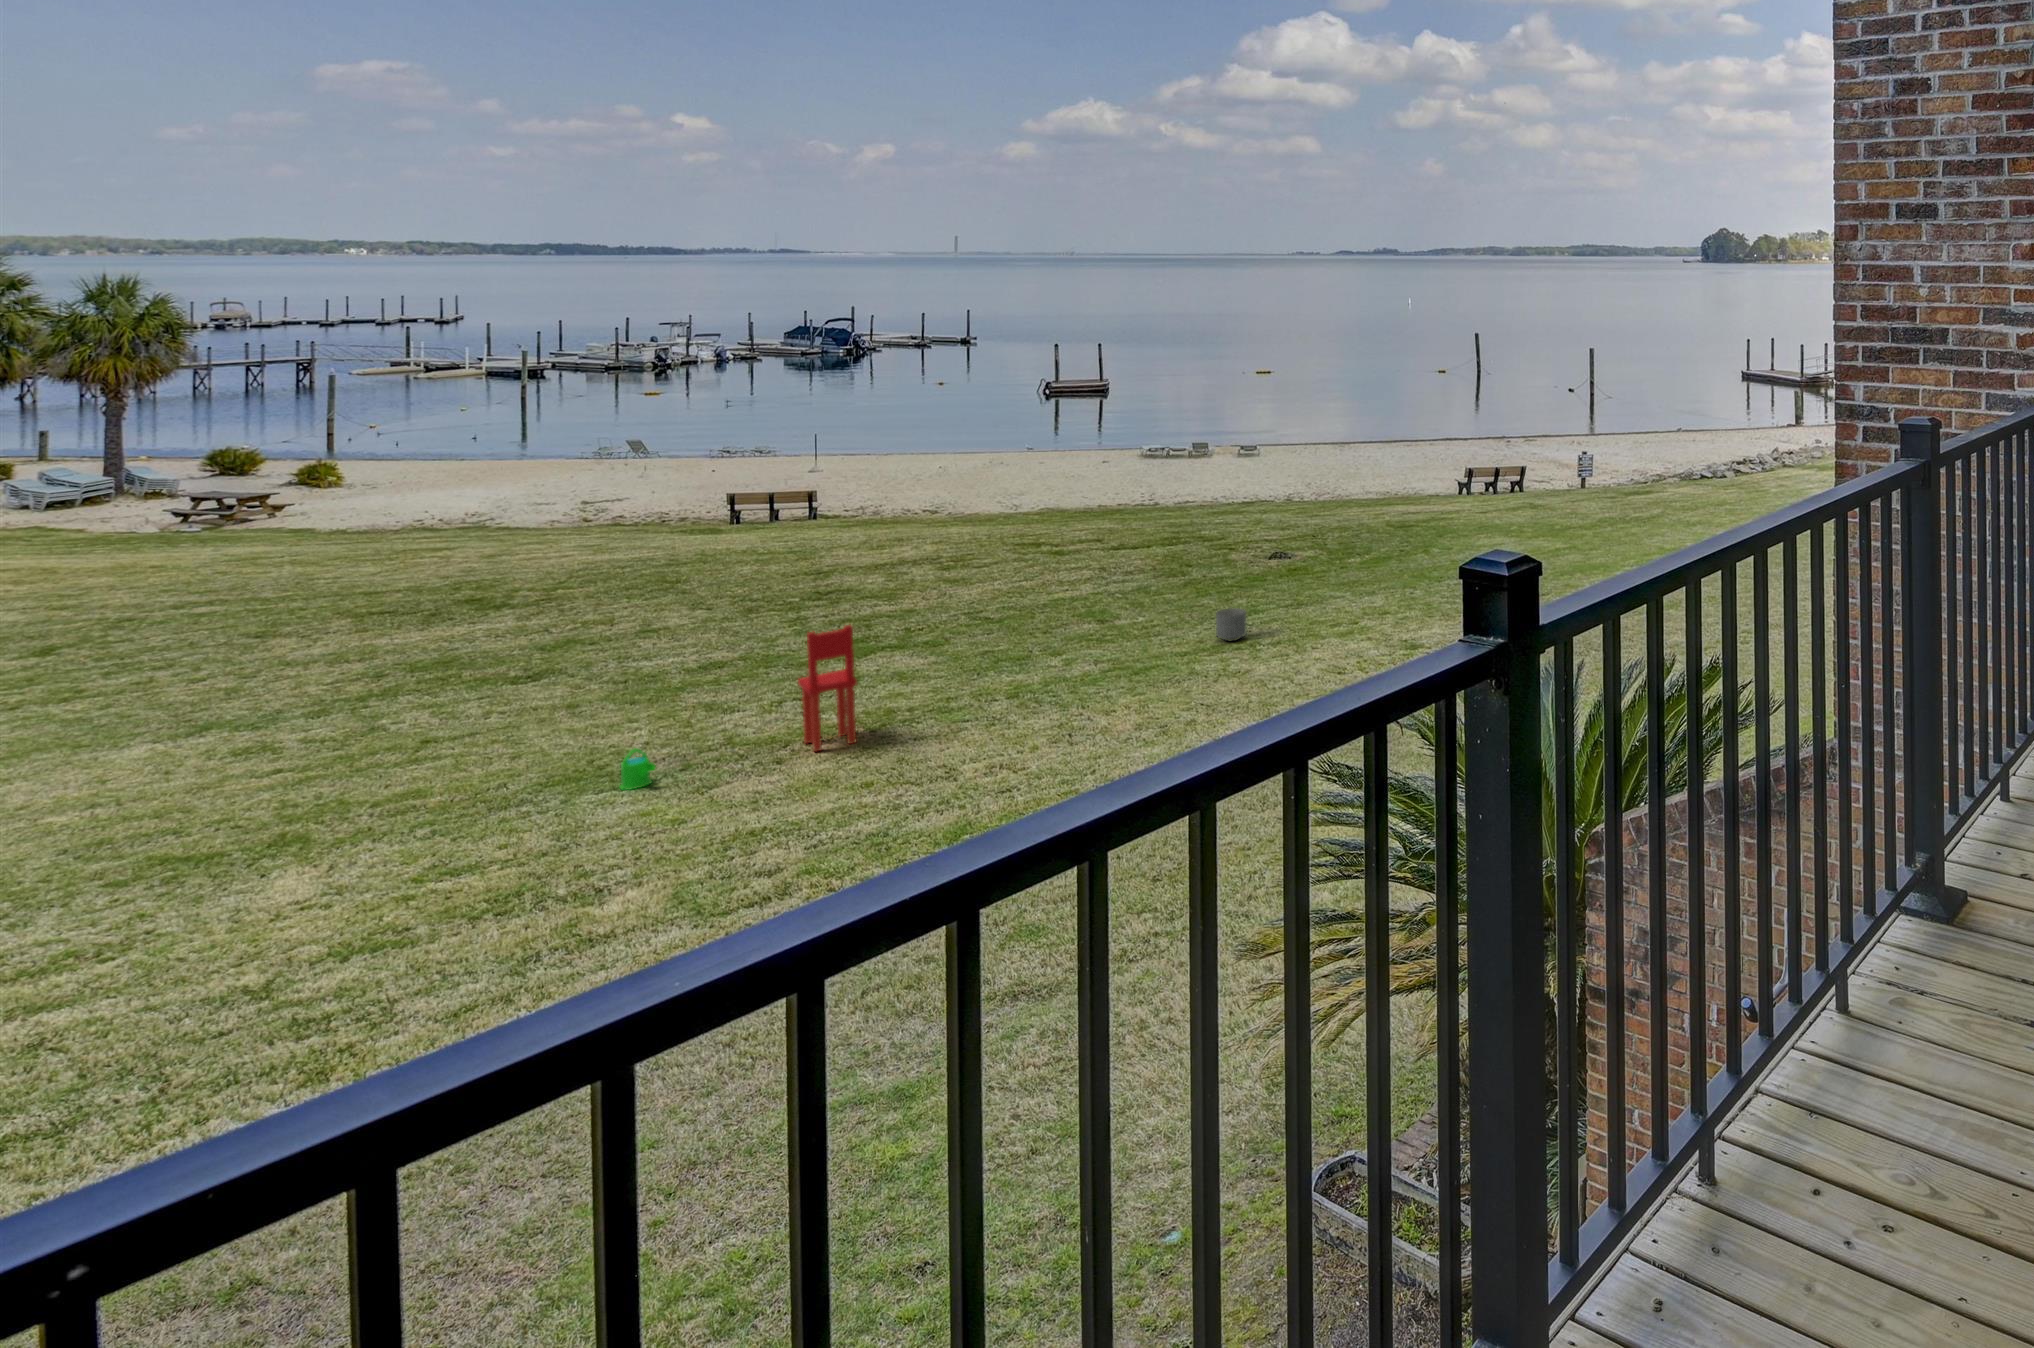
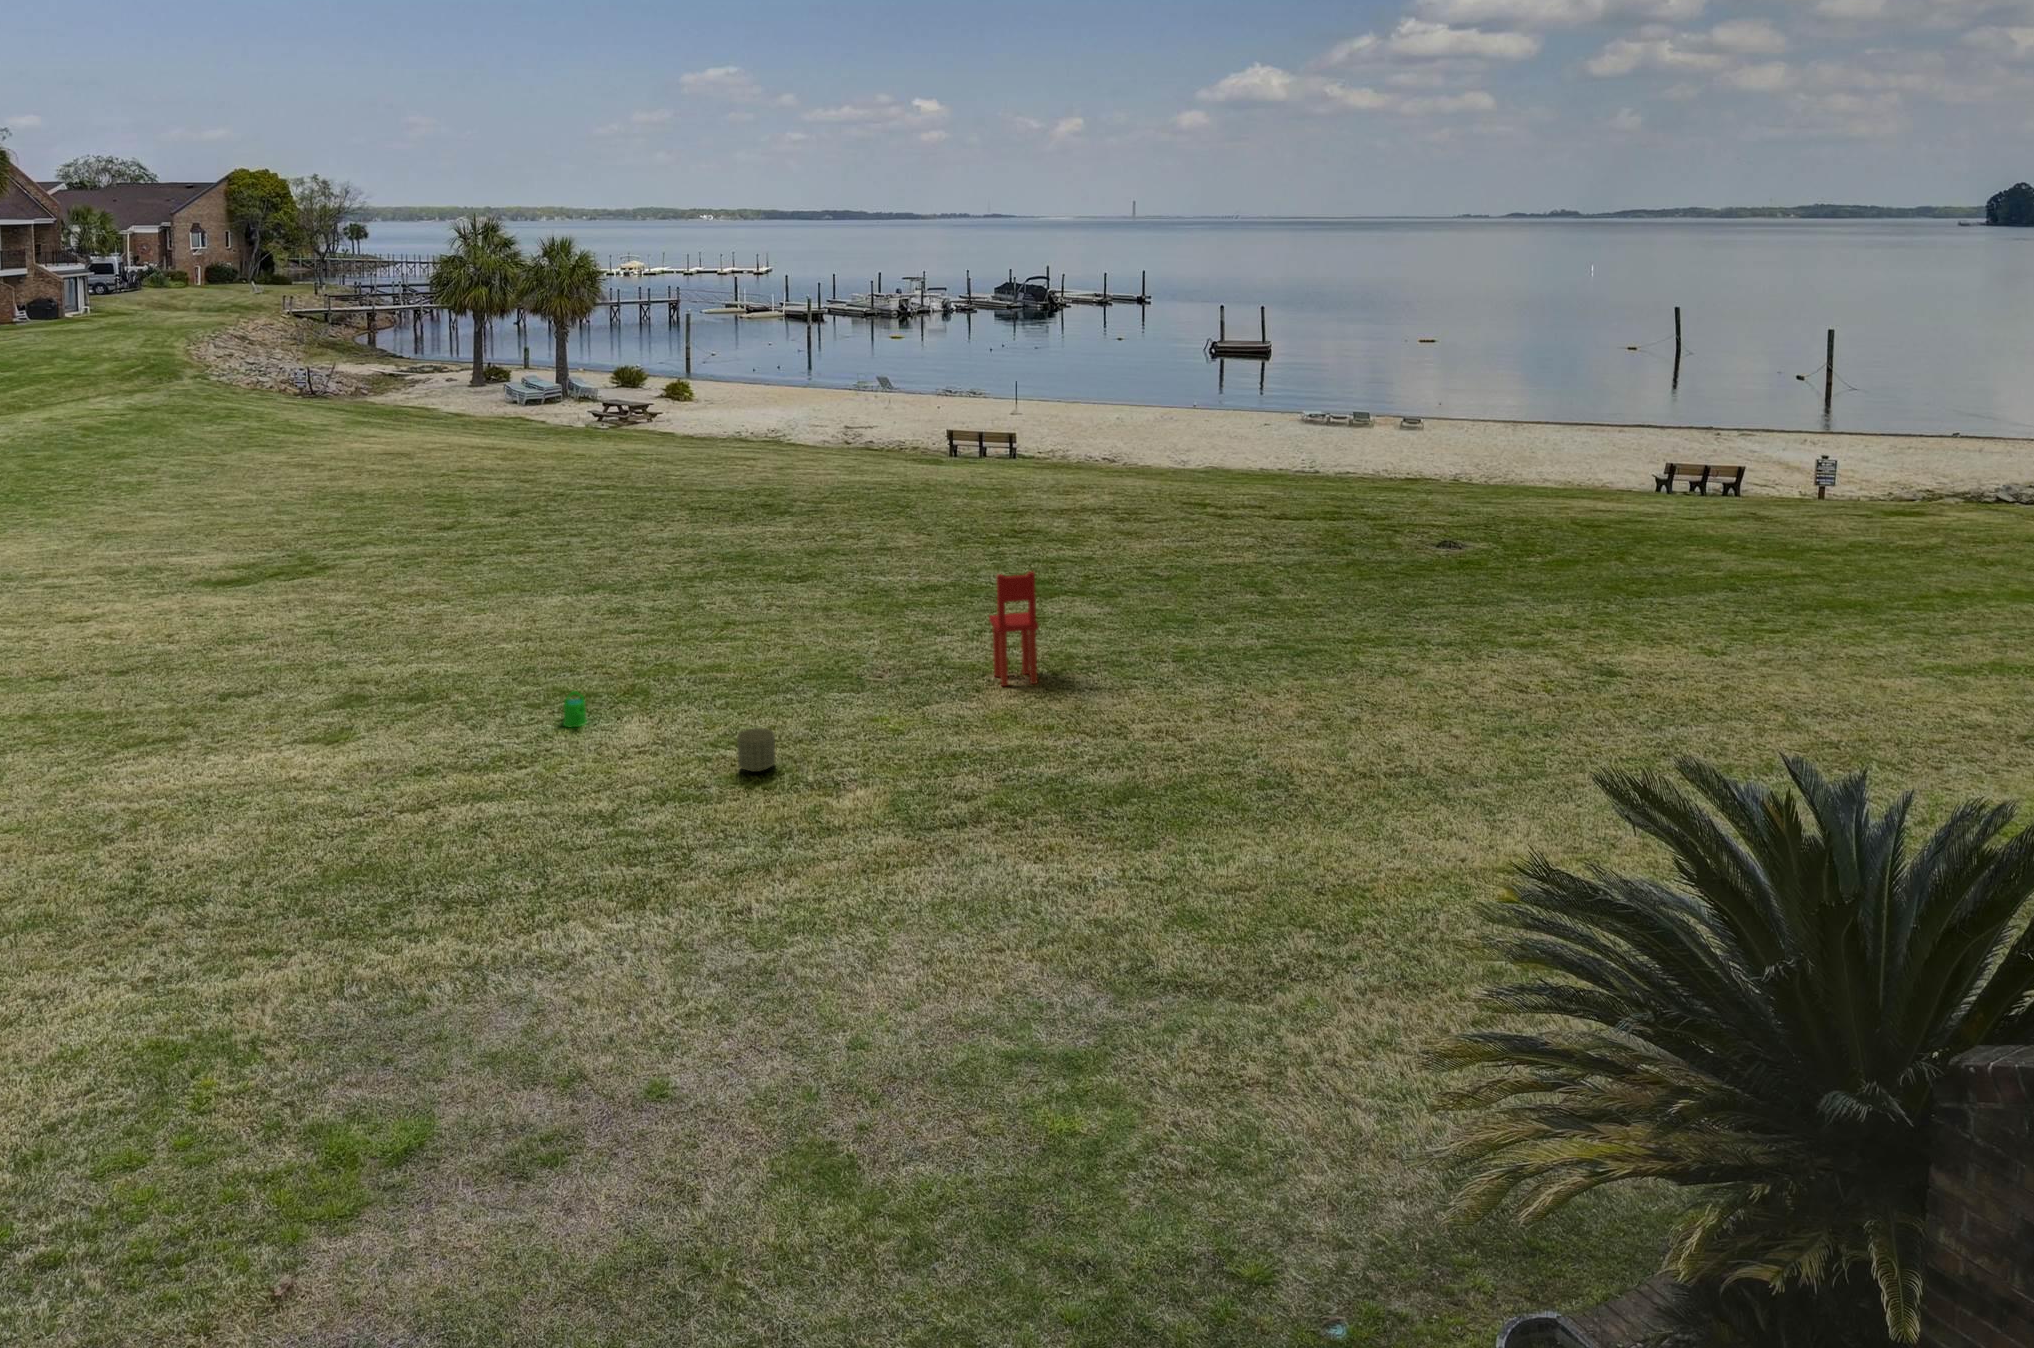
planter: present [1216,608,1247,641] -> present [737,728,776,772]
watering can: present [620,749,655,790] -> present [563,691,587,727]

